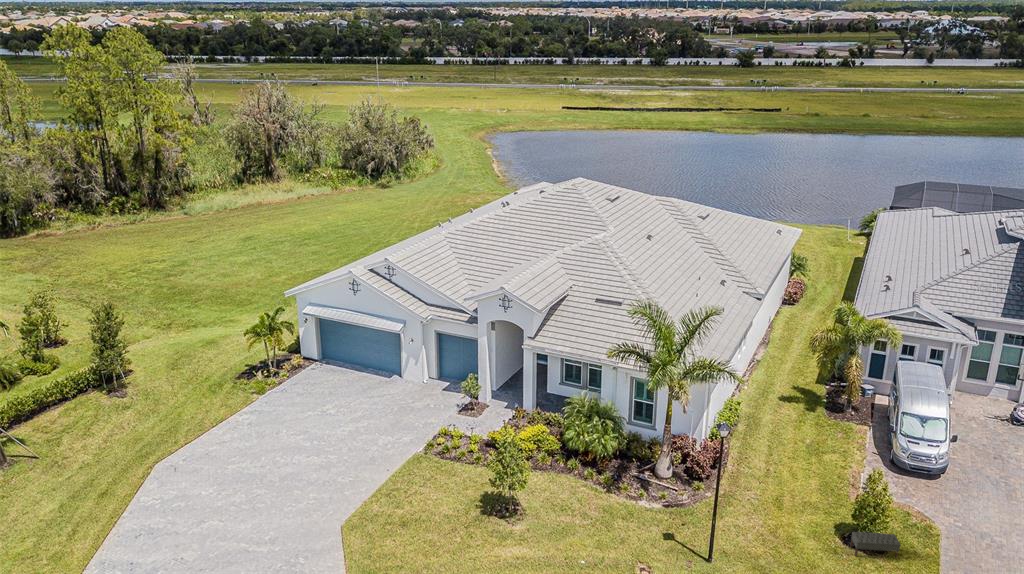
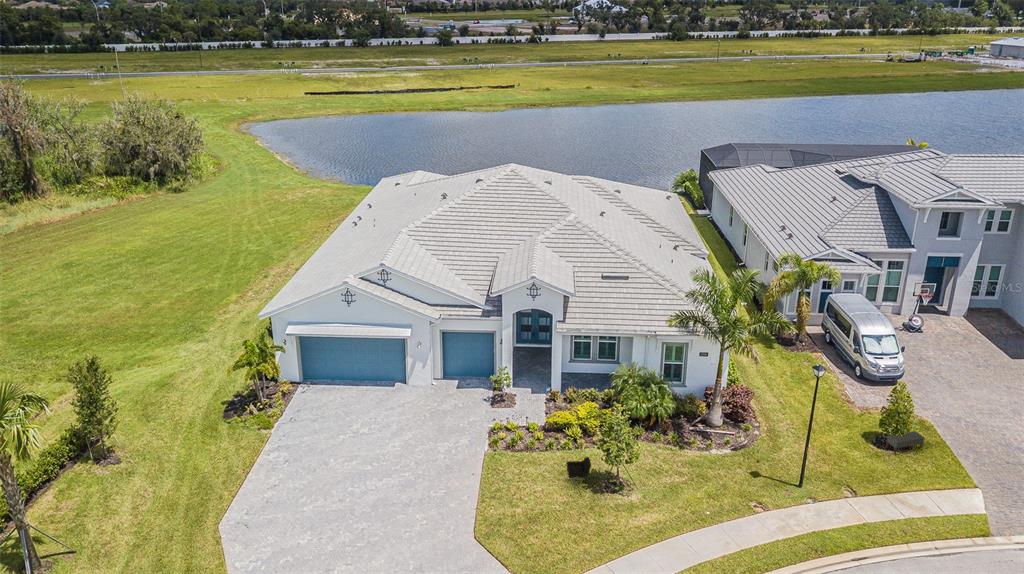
lounge chair: none [466,476,494,502] -> present [565,457,591,485]

